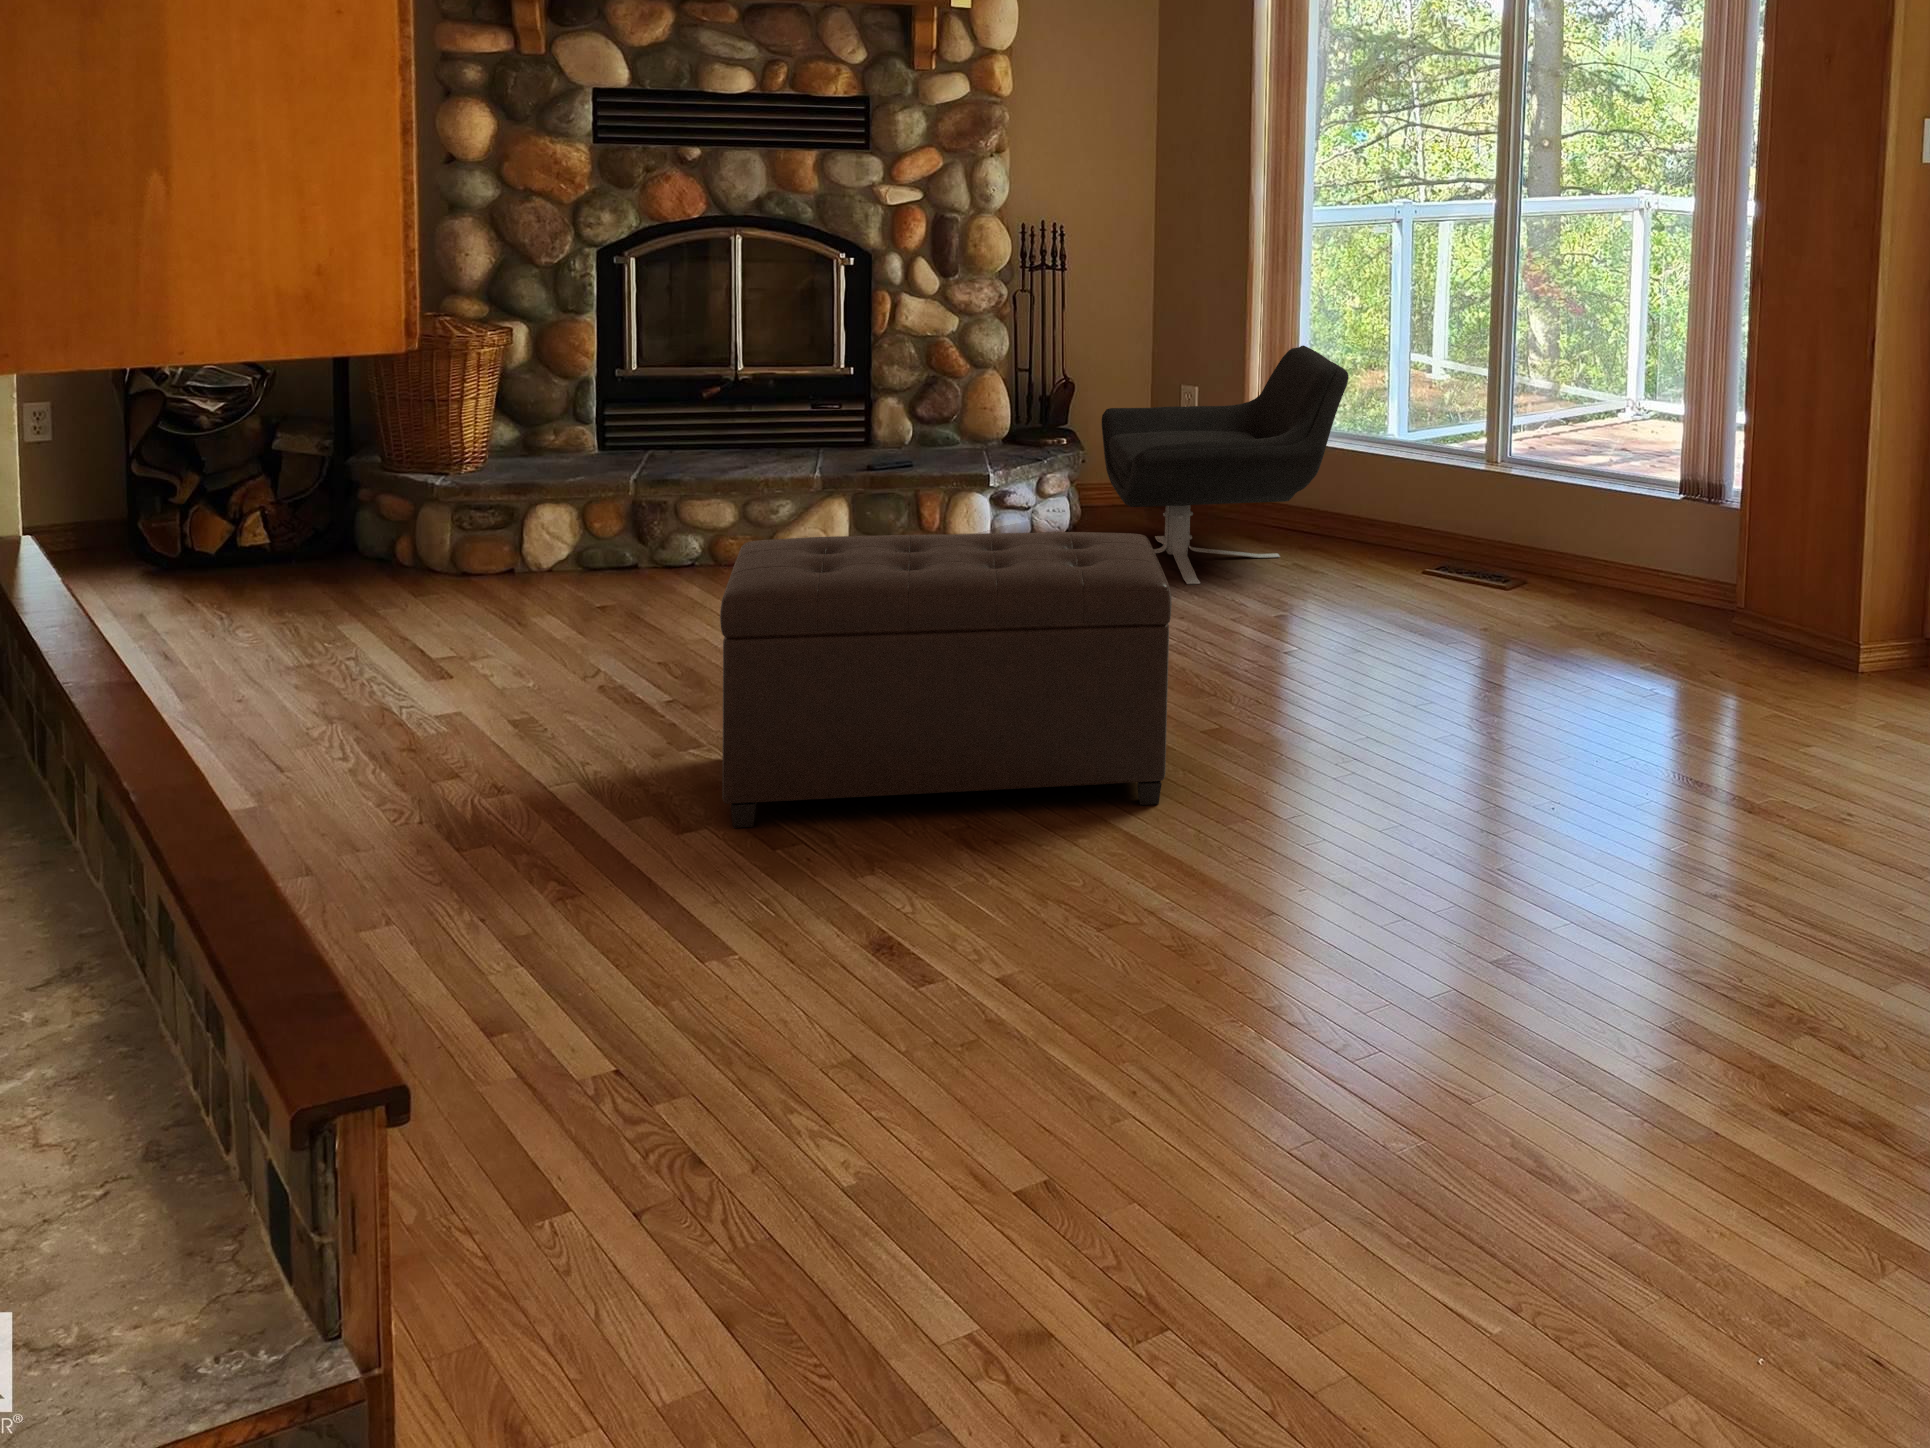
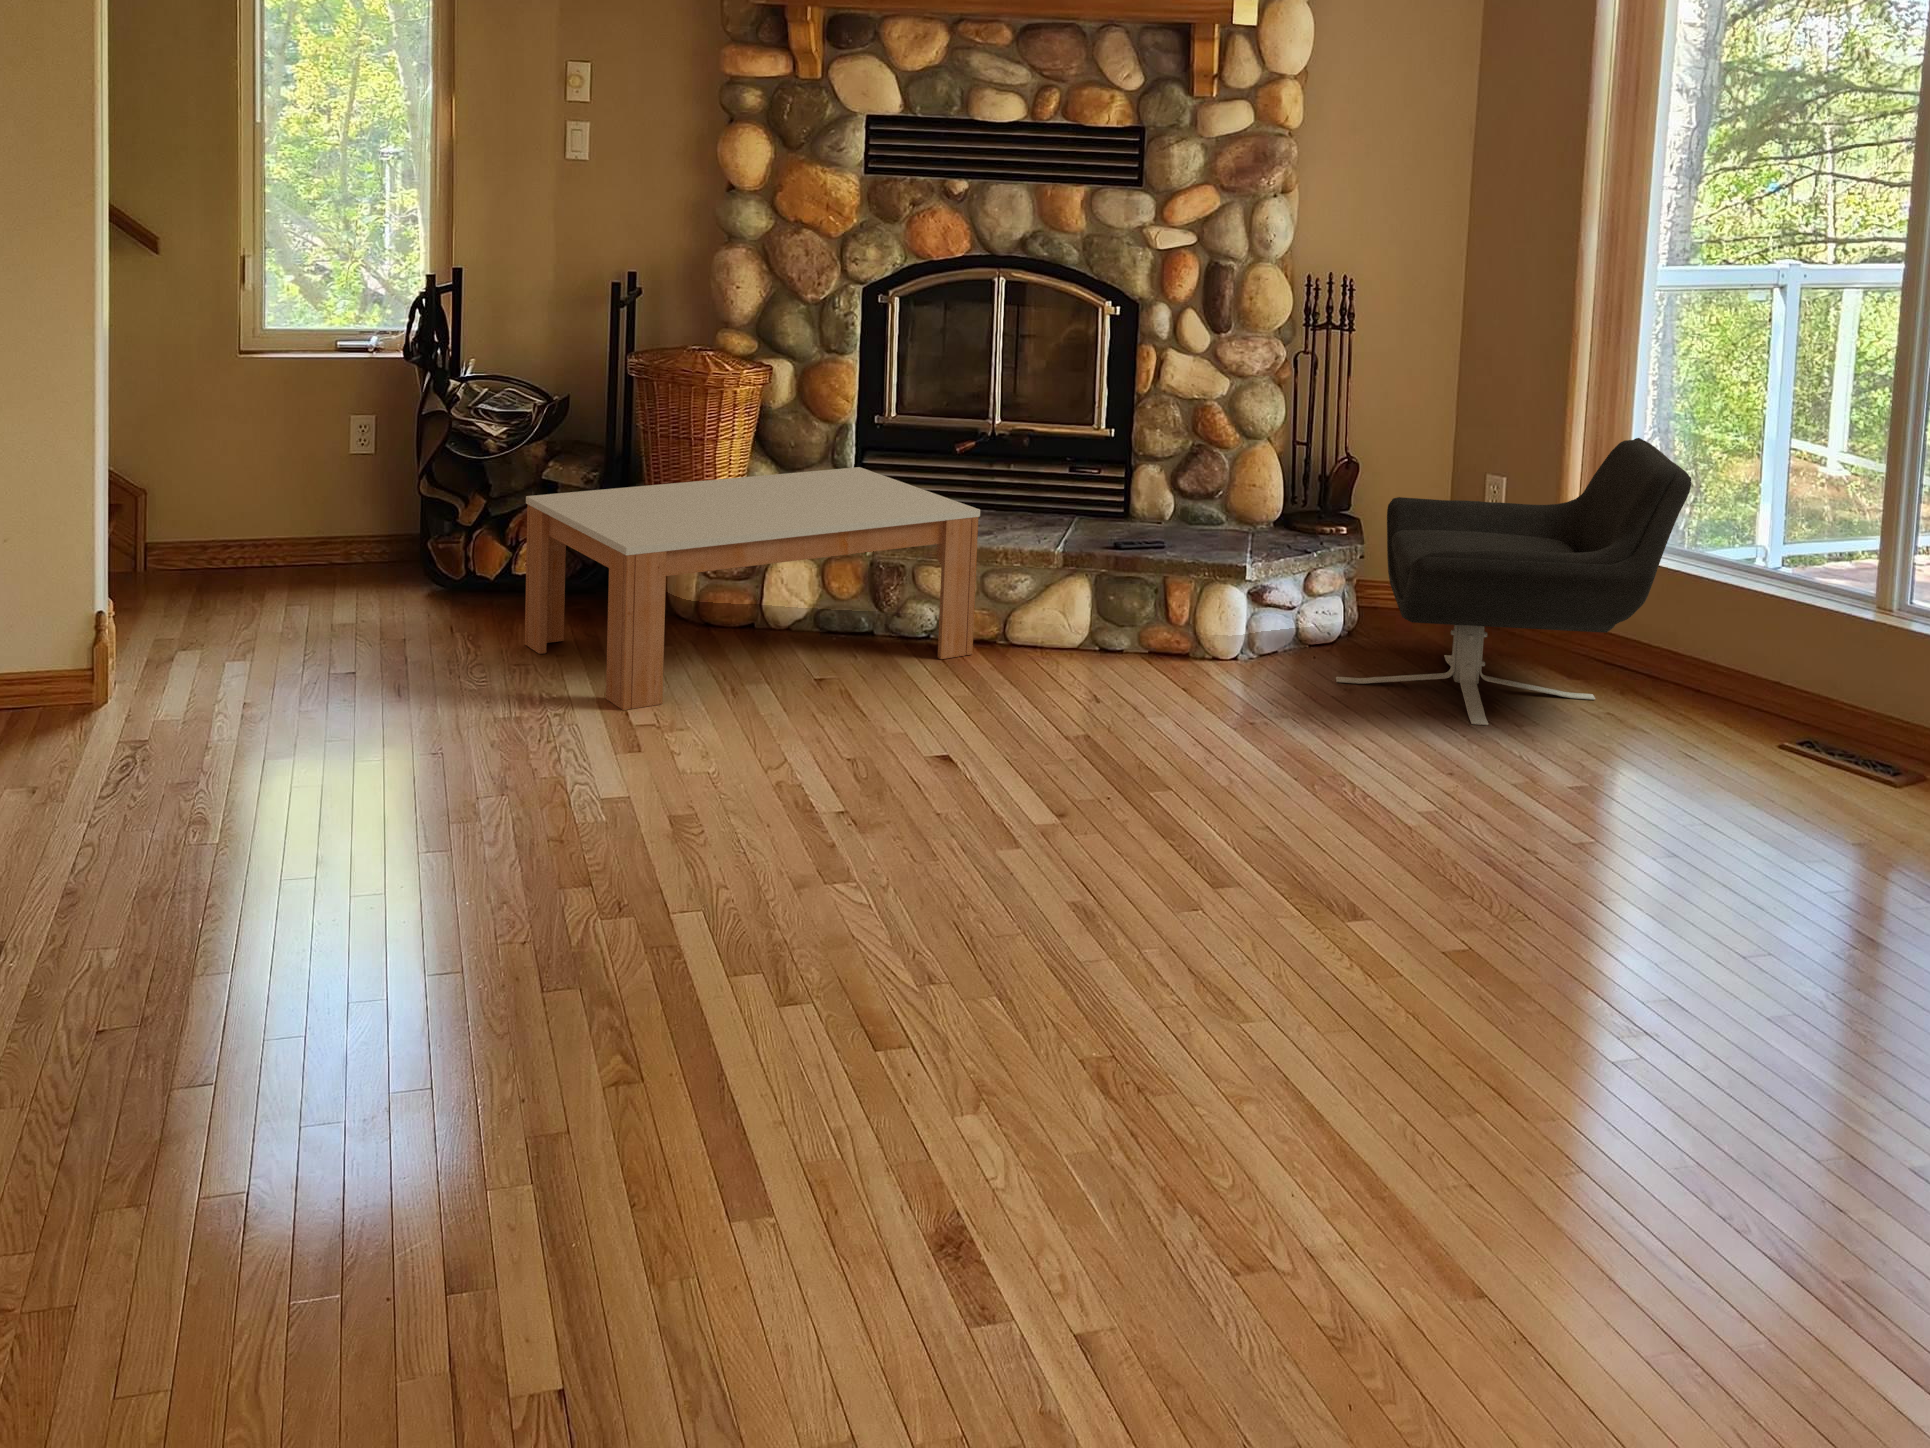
coffee table: none [277,417,743,652] -> present [525,467,980,710]
ottoman: present [720,532,1172,828] -> none [843,640,1400,1049]

